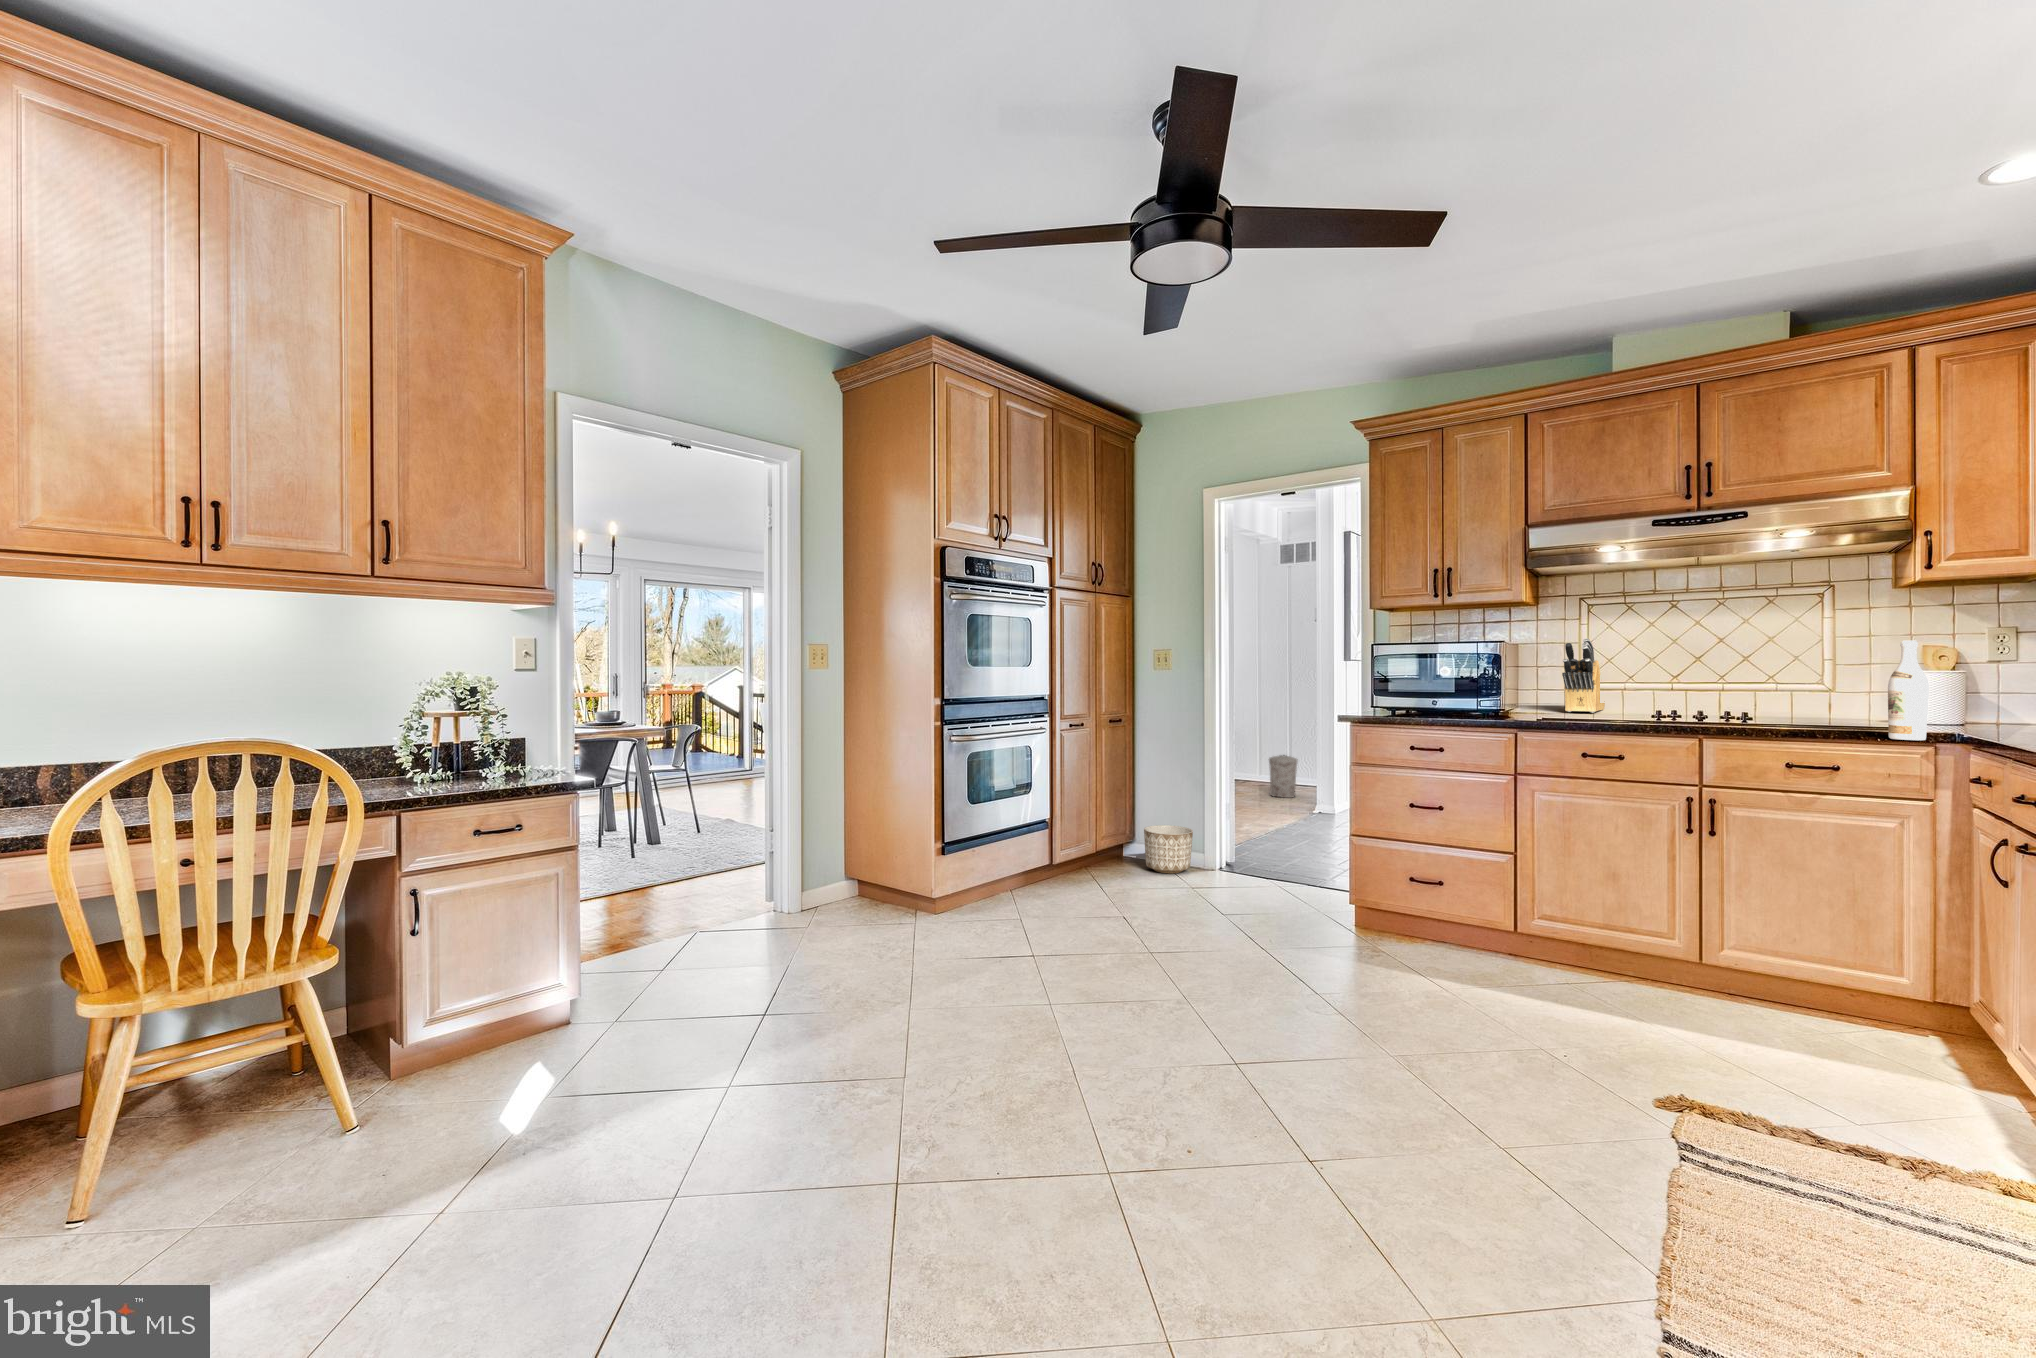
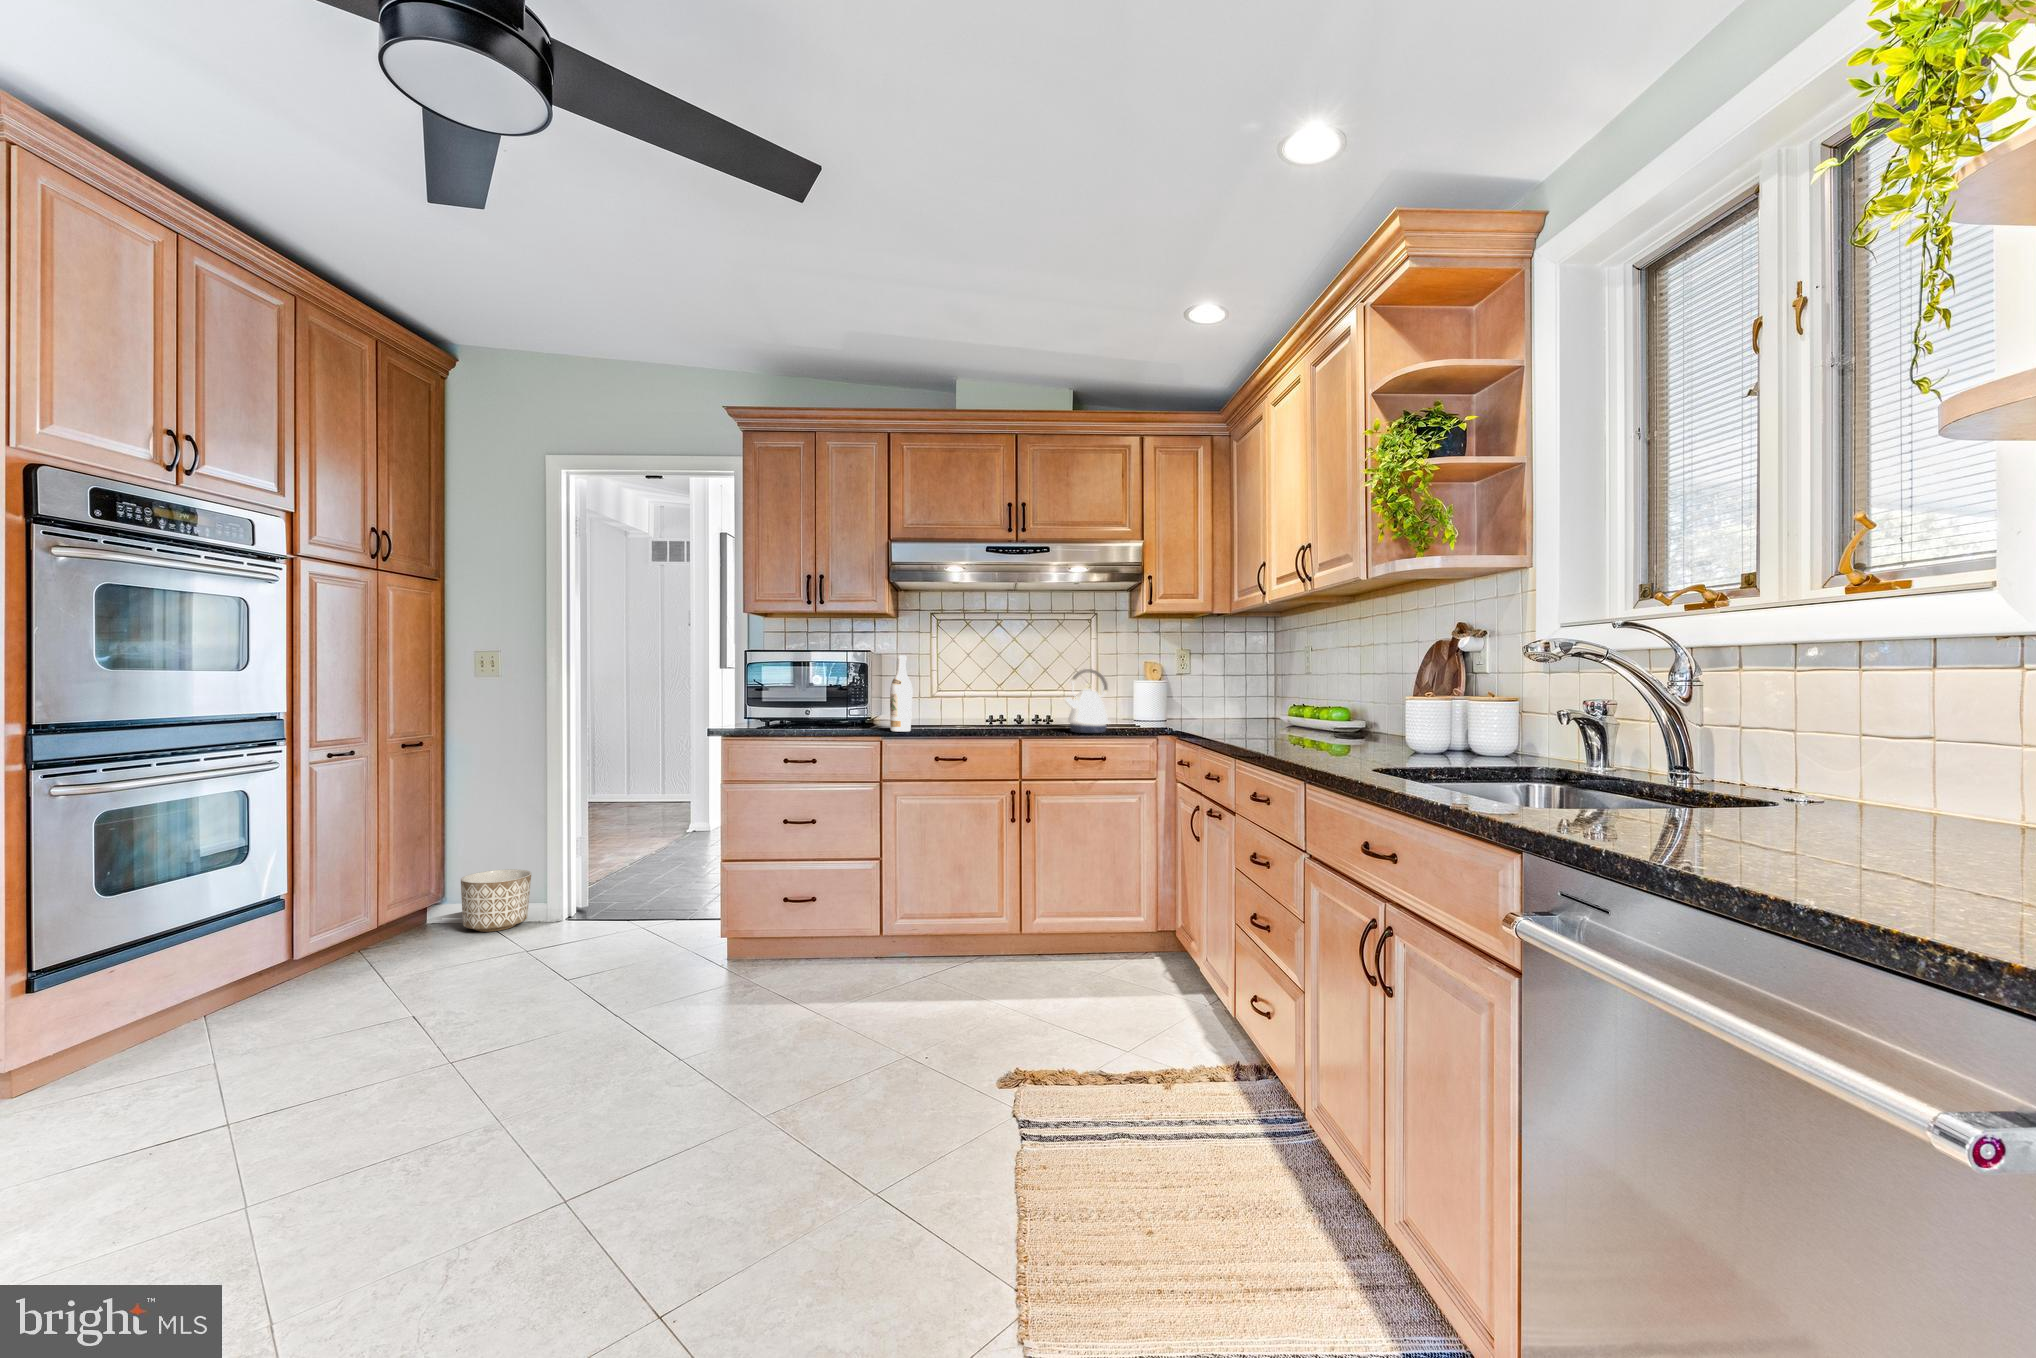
knife block: present [1562,638,1605,713] -> none [916,650,948,718]
wine bottle: present [1888,640,1929,740] -> present [890,655,912,732]
kettle: none [1767,658,1846,737] -> present [1065,669,1110,733]
trash can: present [1269,755,1298,798] -> none [637,772,670,819]

